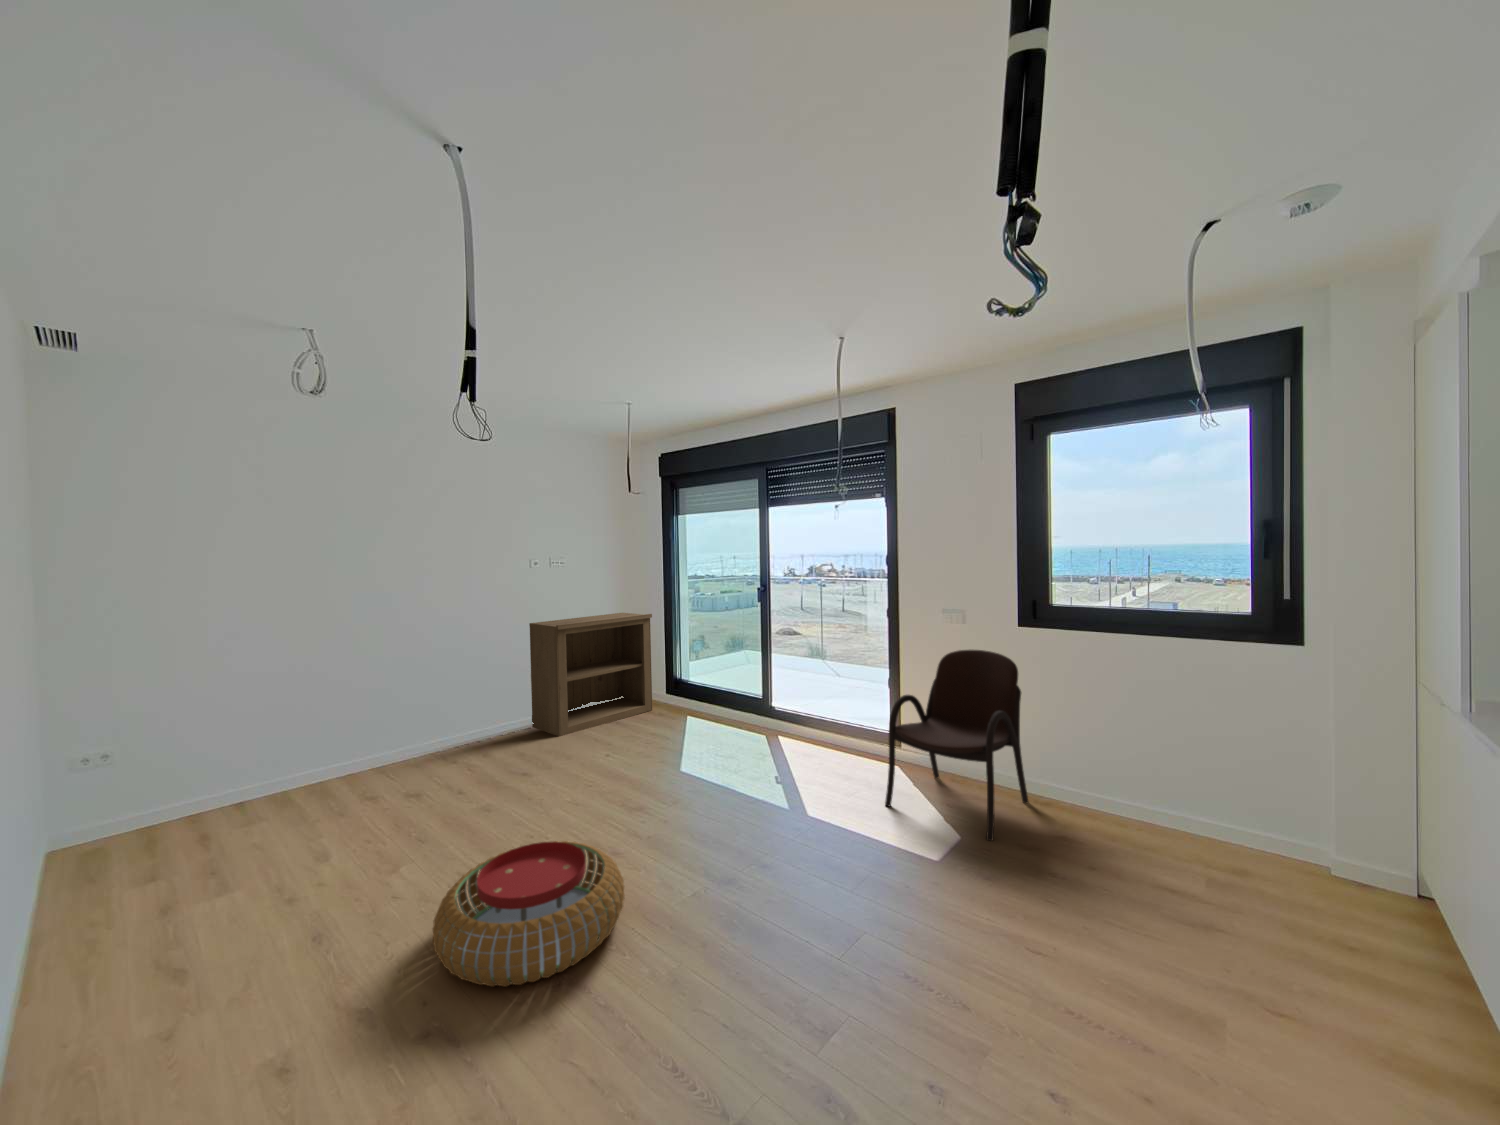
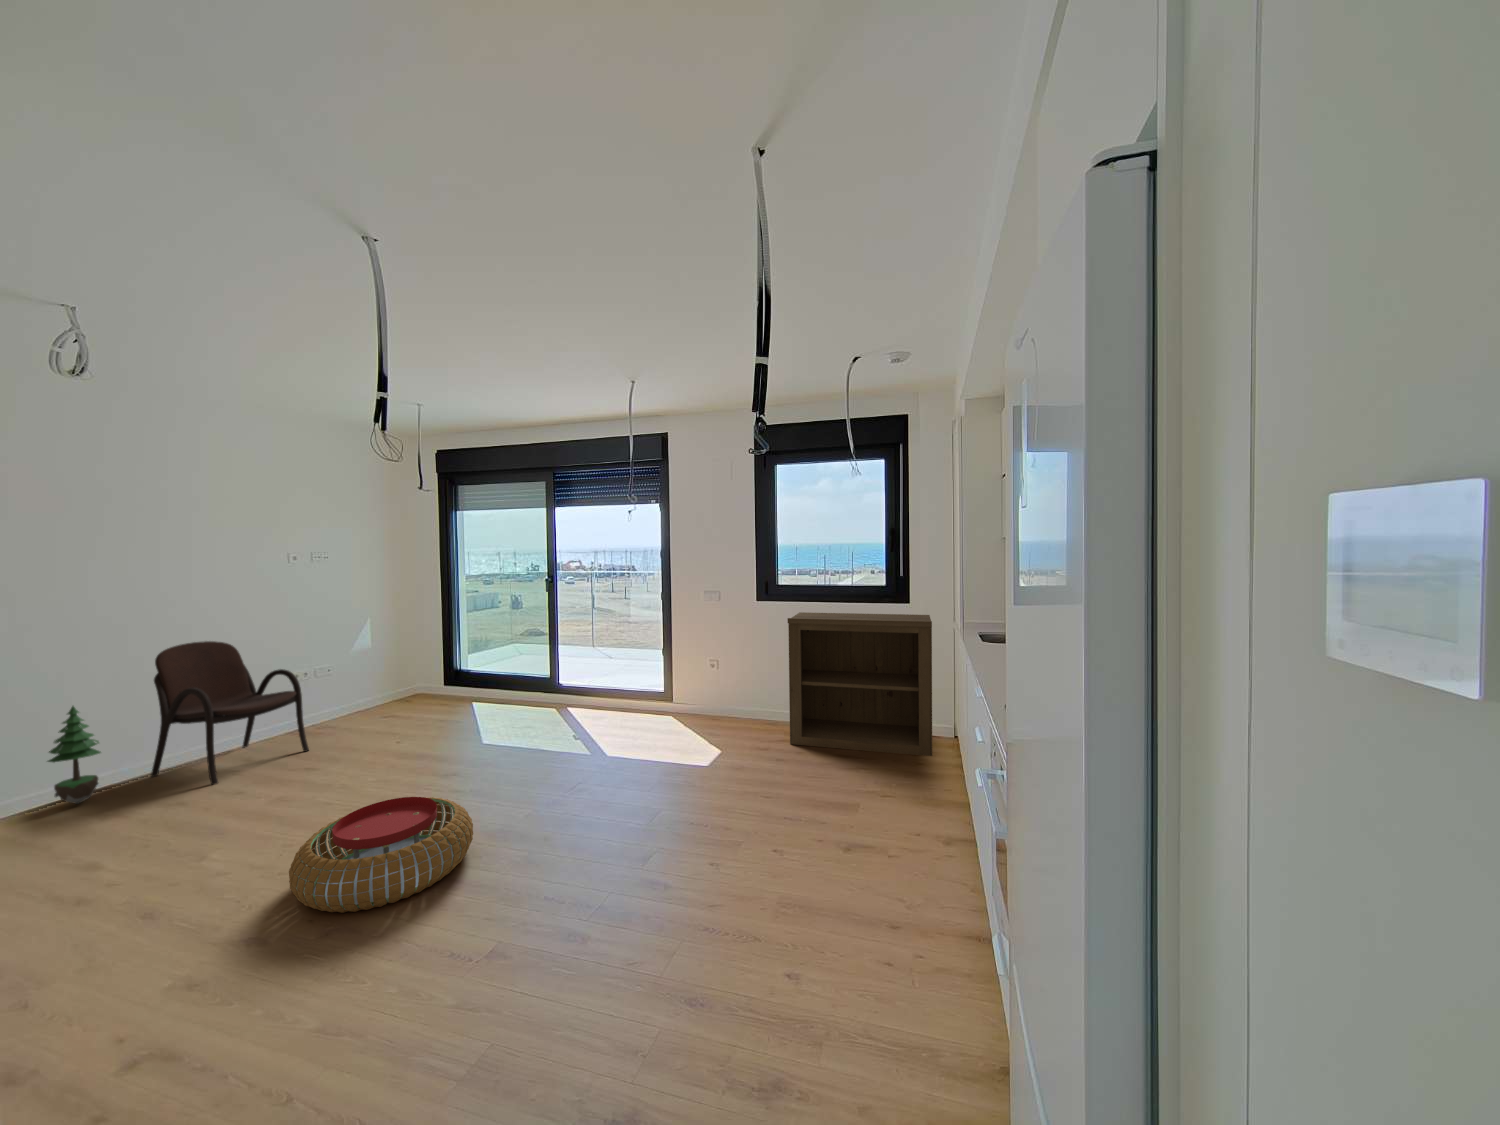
bookshelf: present [529,613,652,736] -> present [788,612,932,756]
armchair: present [885,650,1028,841] -> present [151,641,309,785]
potted tree: none [348,689,385,775] -> present [48,706,101,804]

